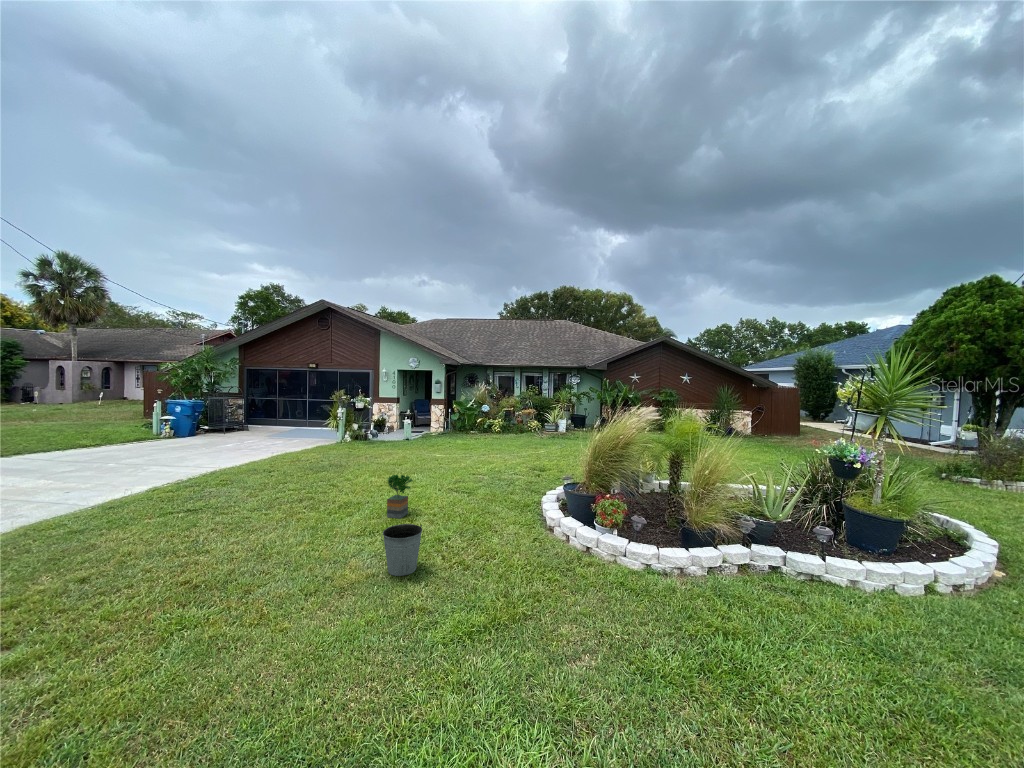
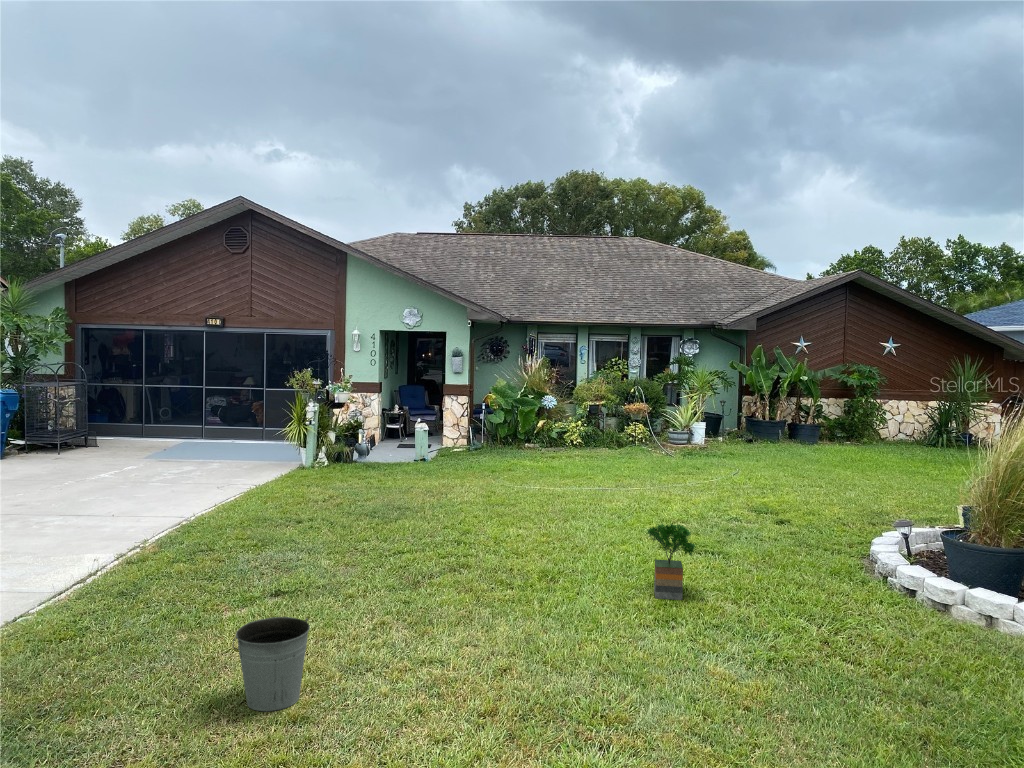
bucket: present [381,524,422,576] -> present [233,617,310,711]

